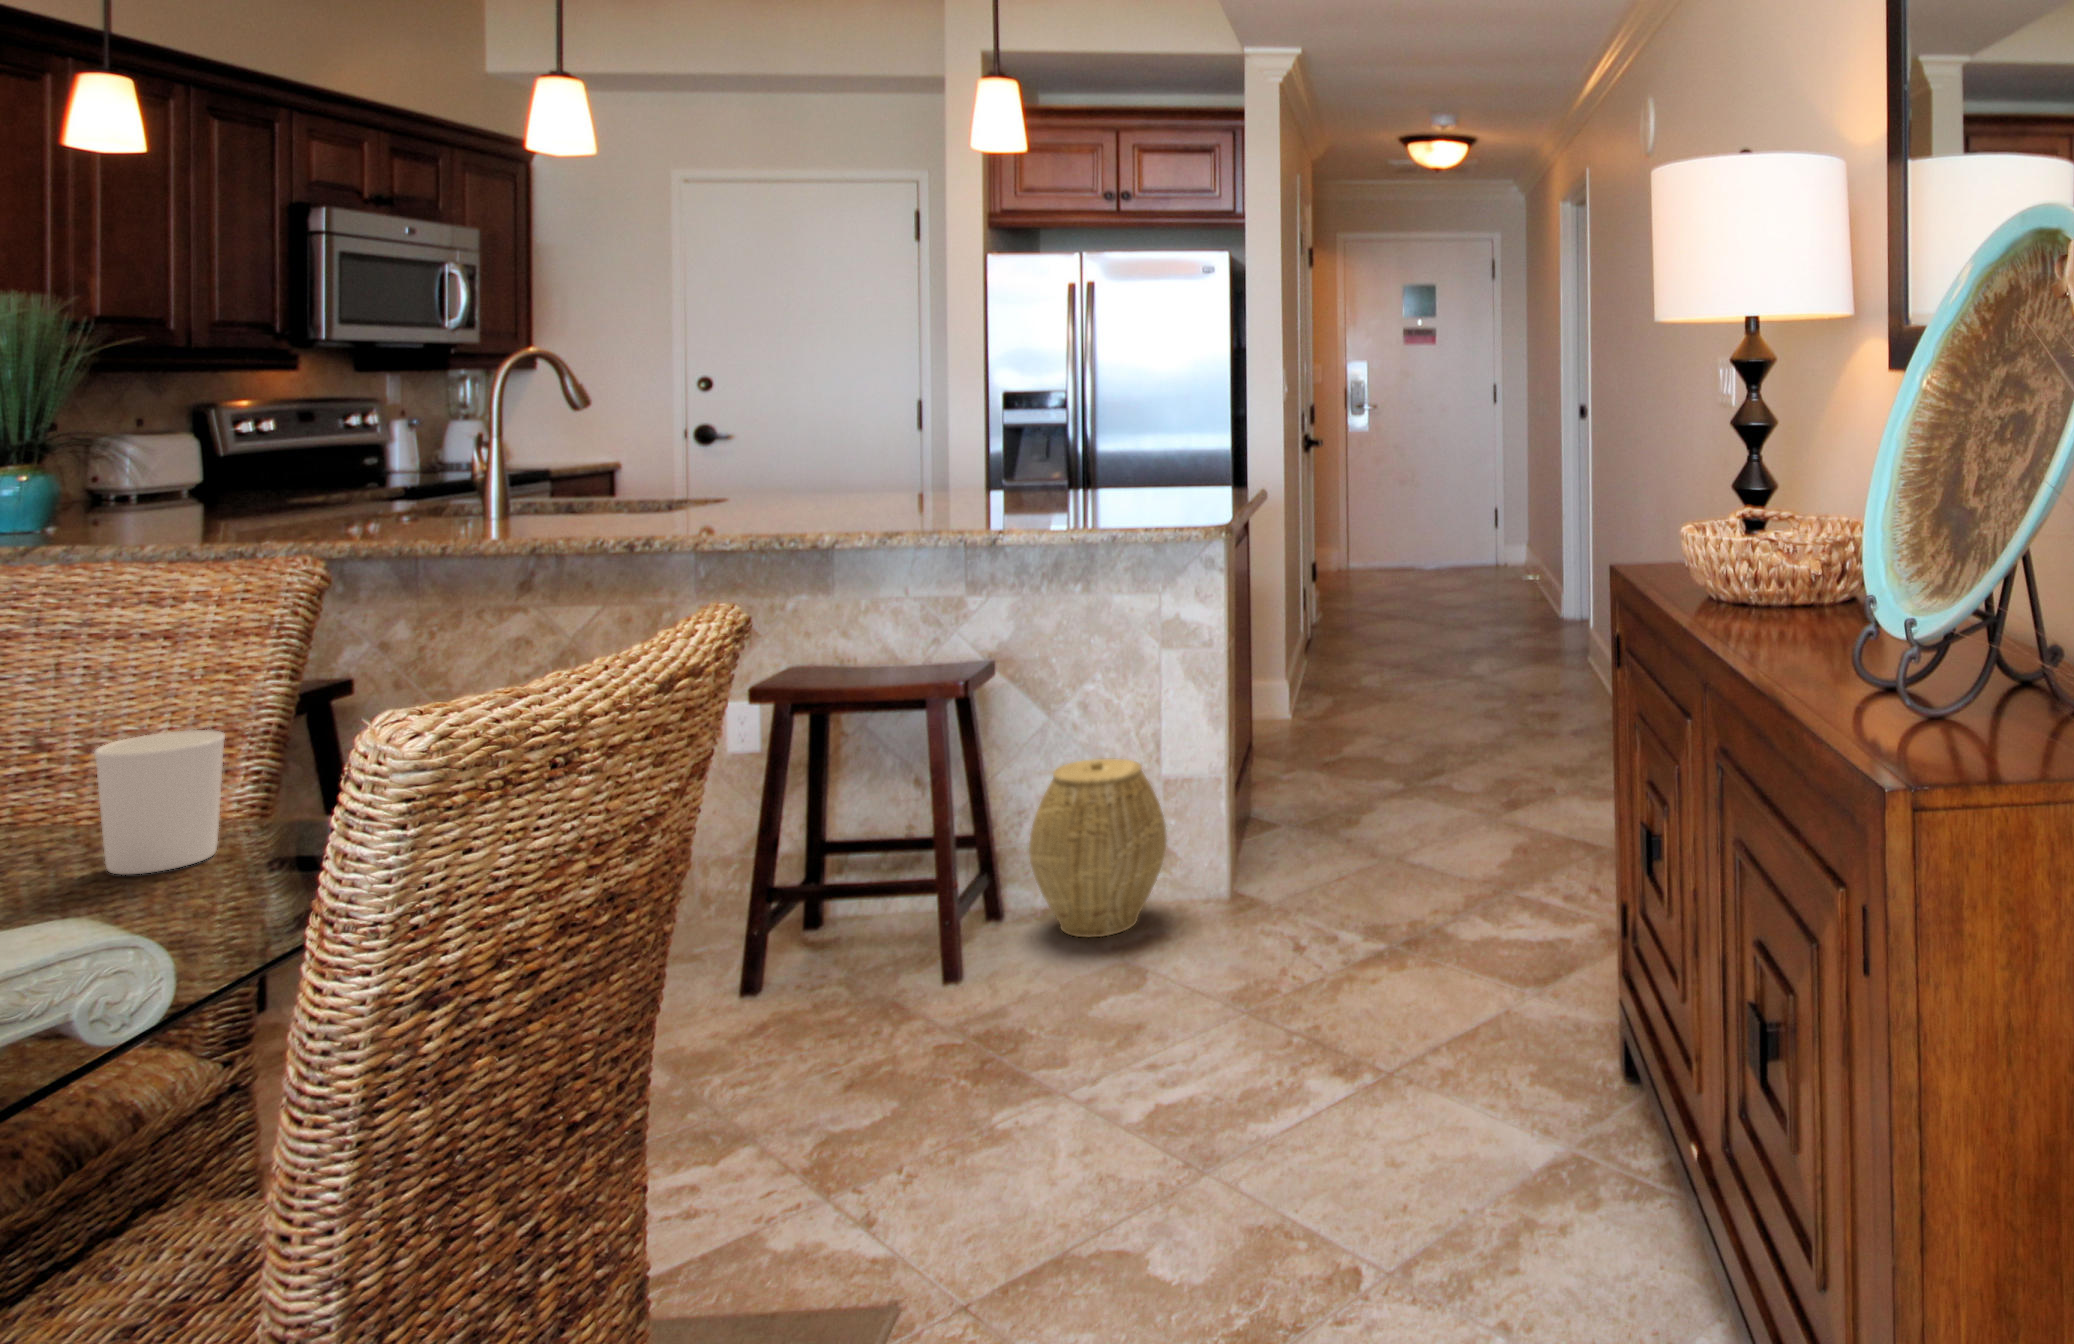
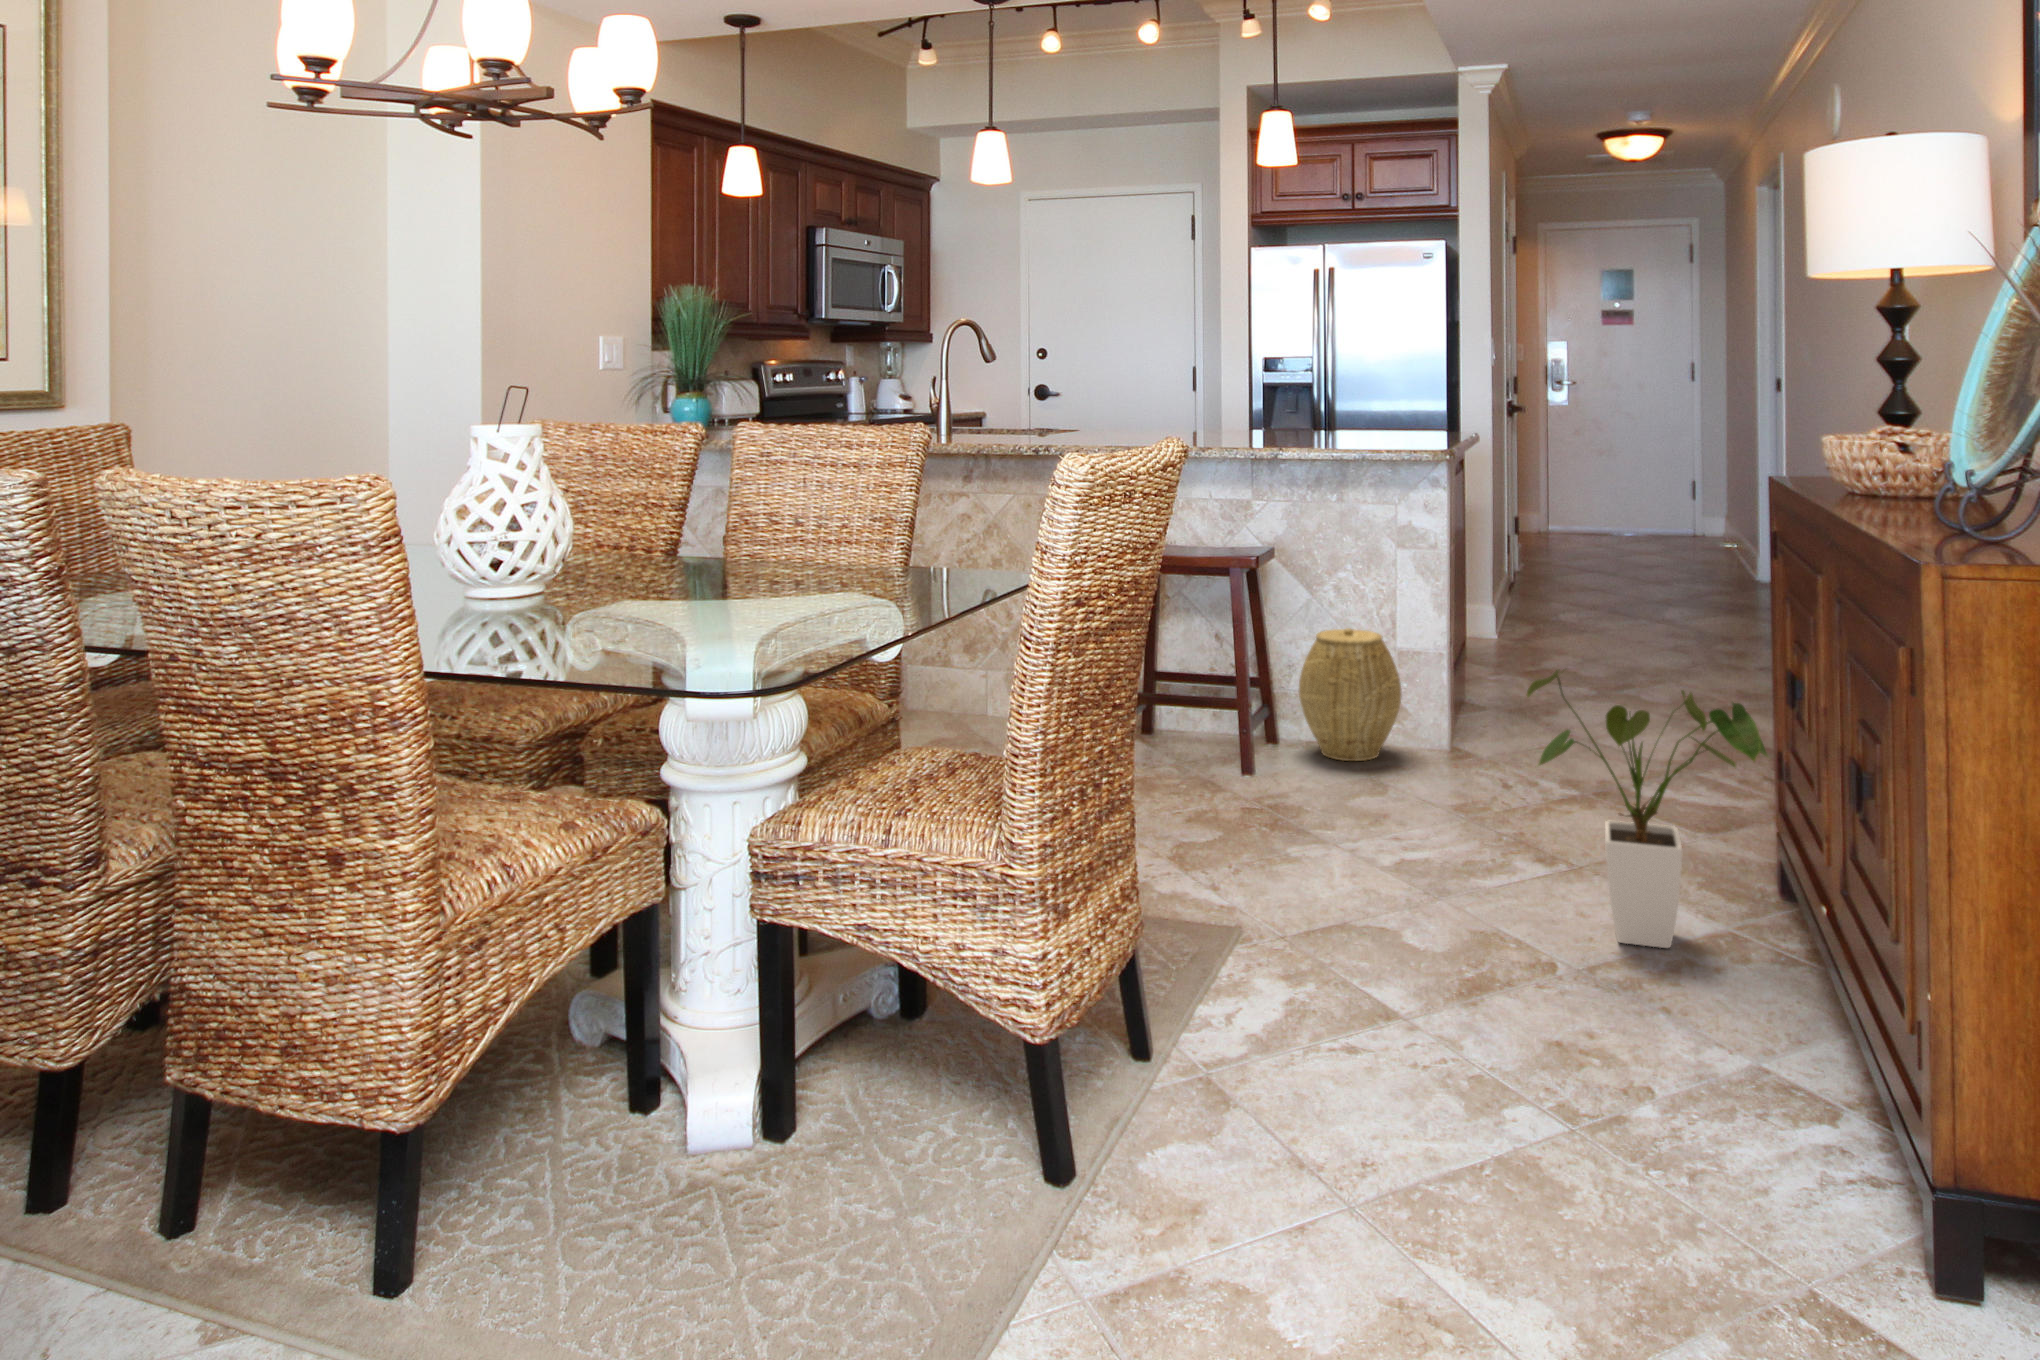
candle holder: present [94,730,225,875] -> none [841,513,895,586]
house plant: none [1320,838,1621,1205] -> present [1527,670,1767,948]

